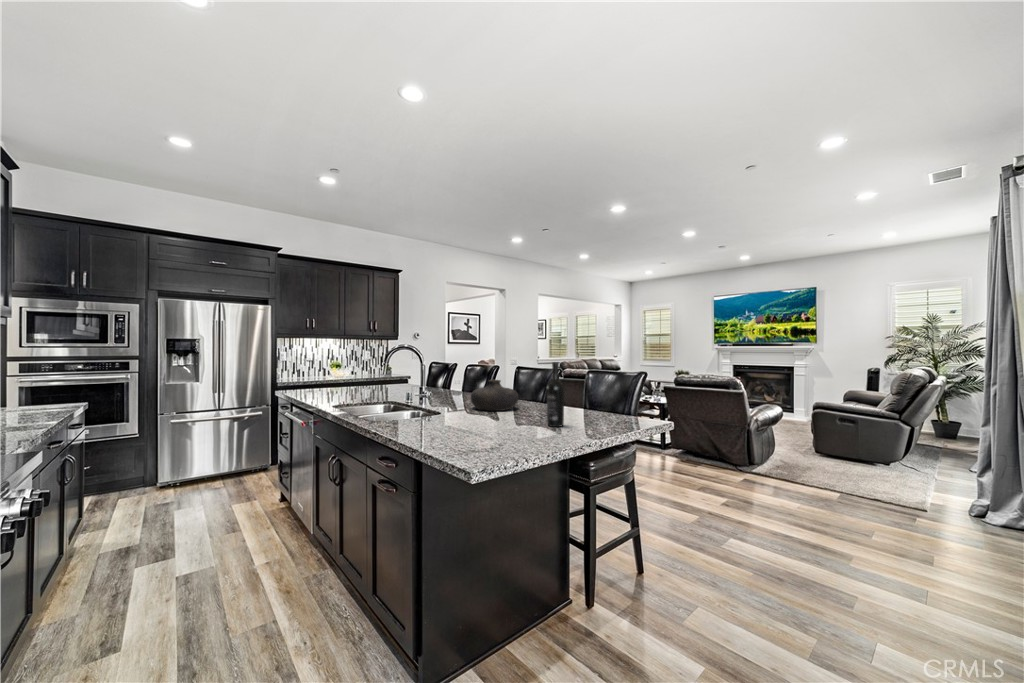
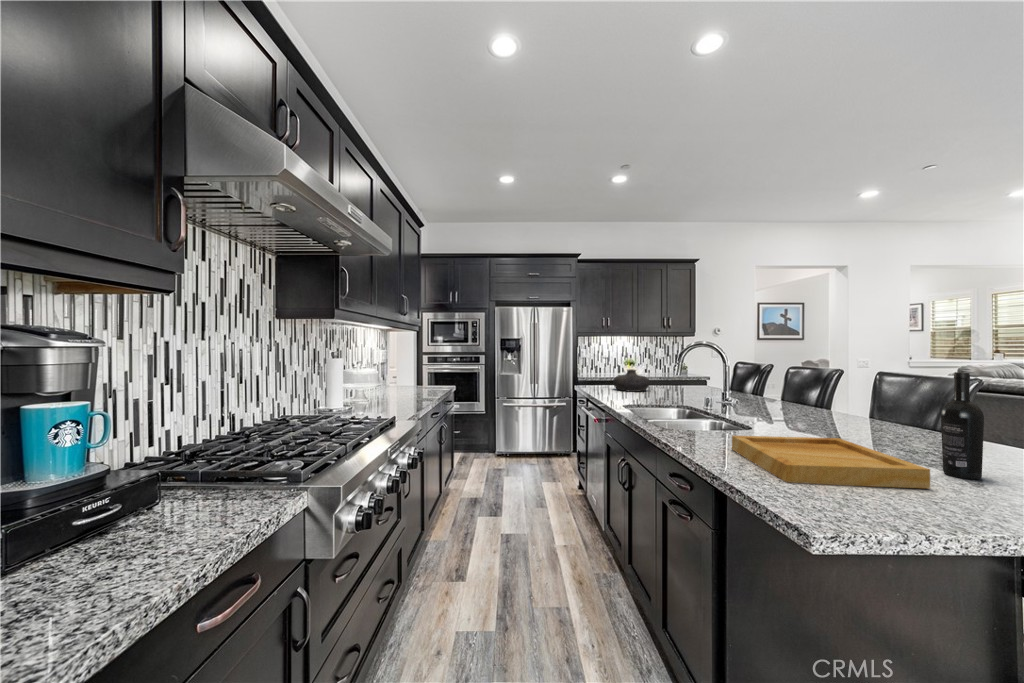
vase: present [471,380,518,411] -> present [613,369,650,392]
tray: none [428,412,540,446] -> present [732,436,930,488]

